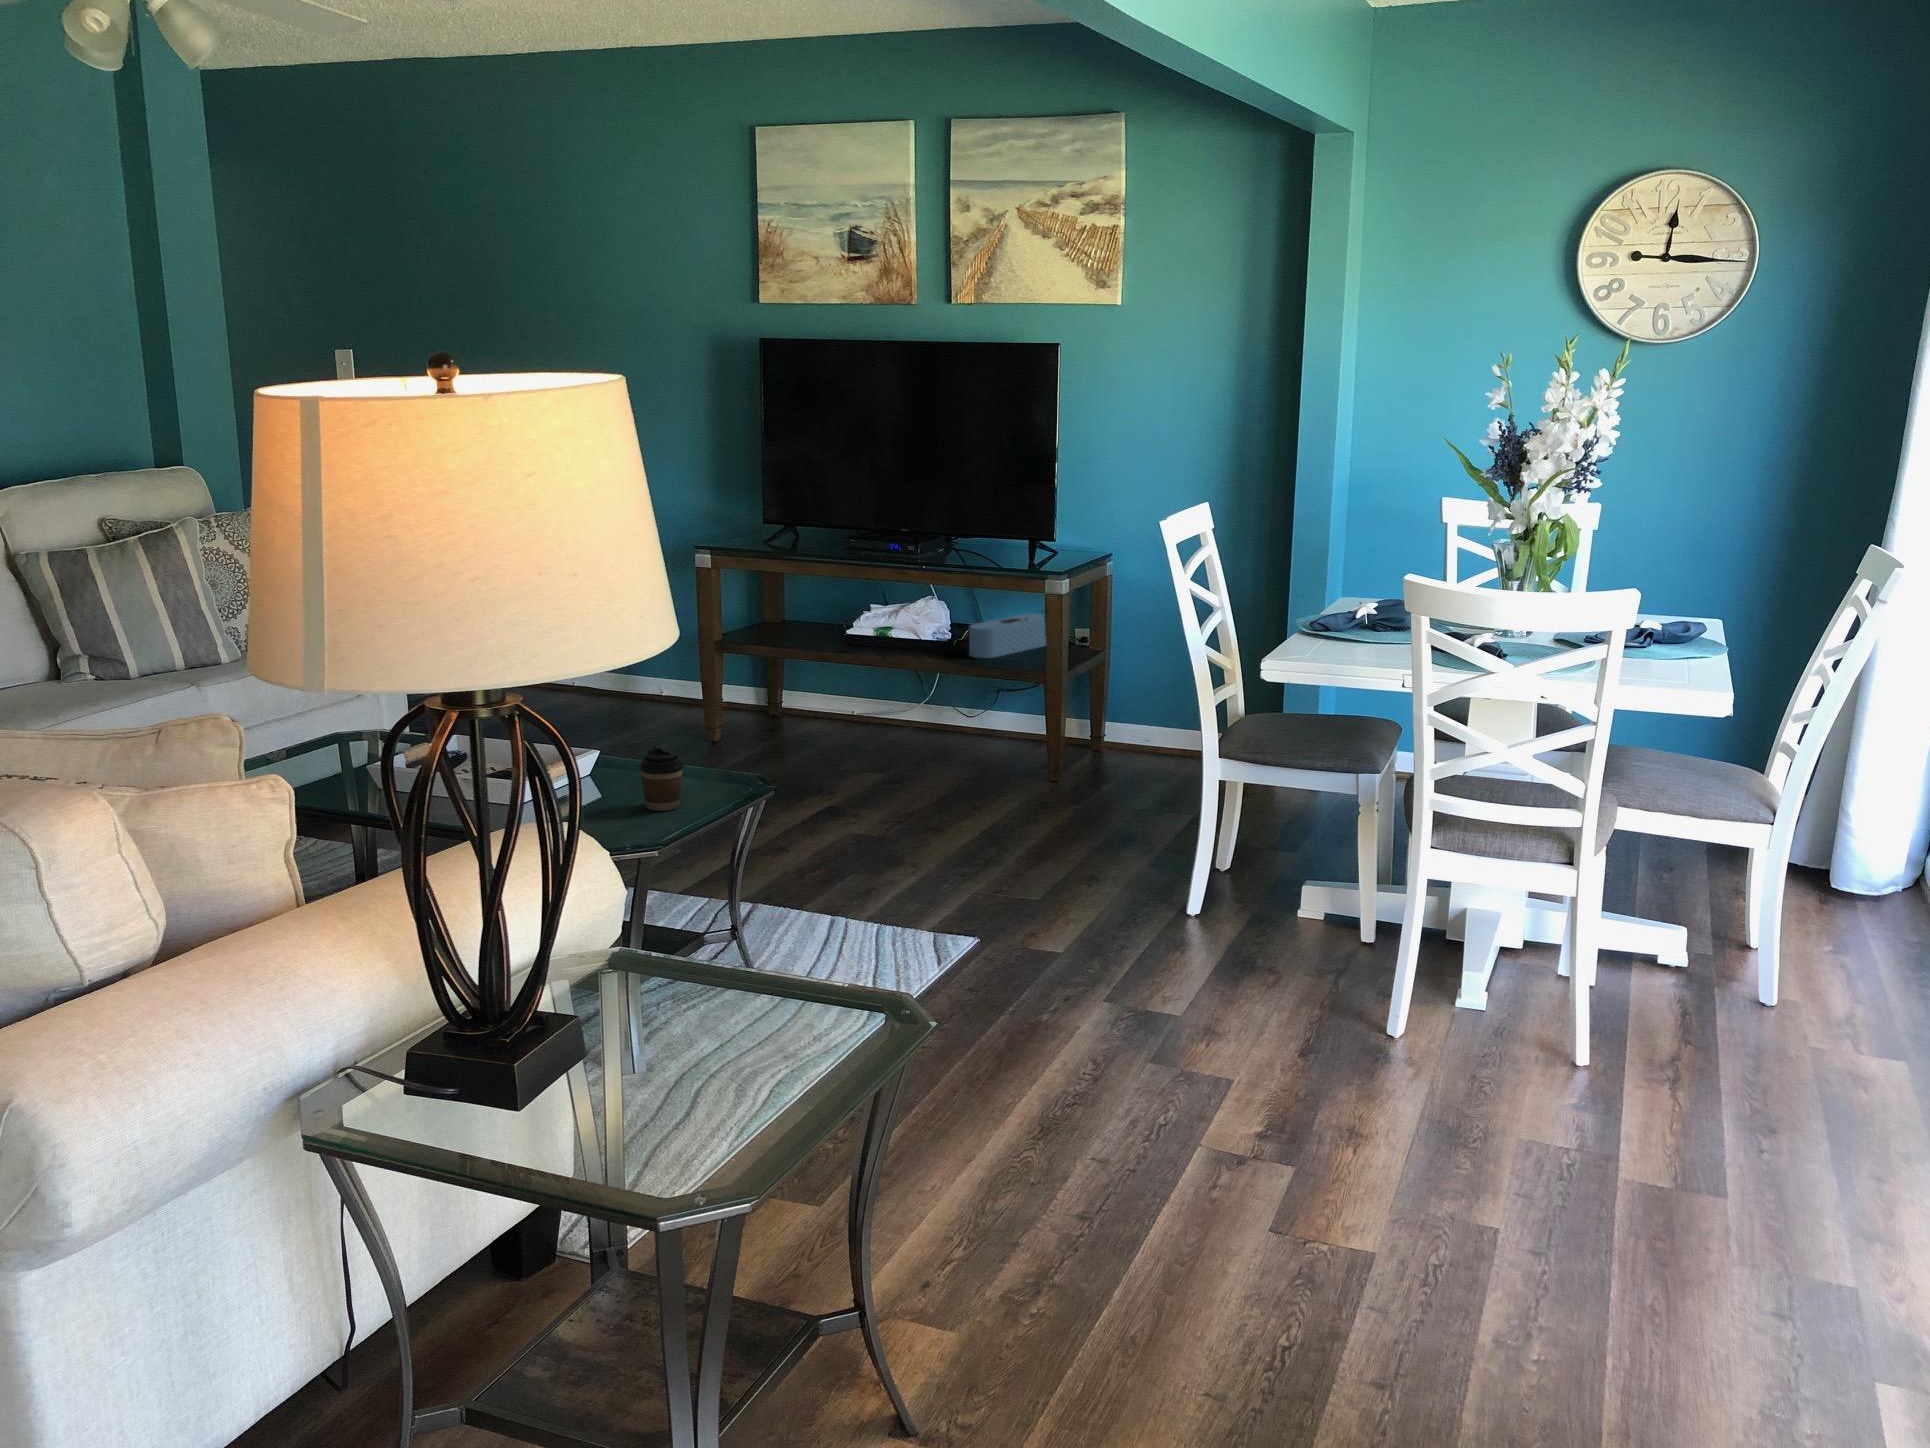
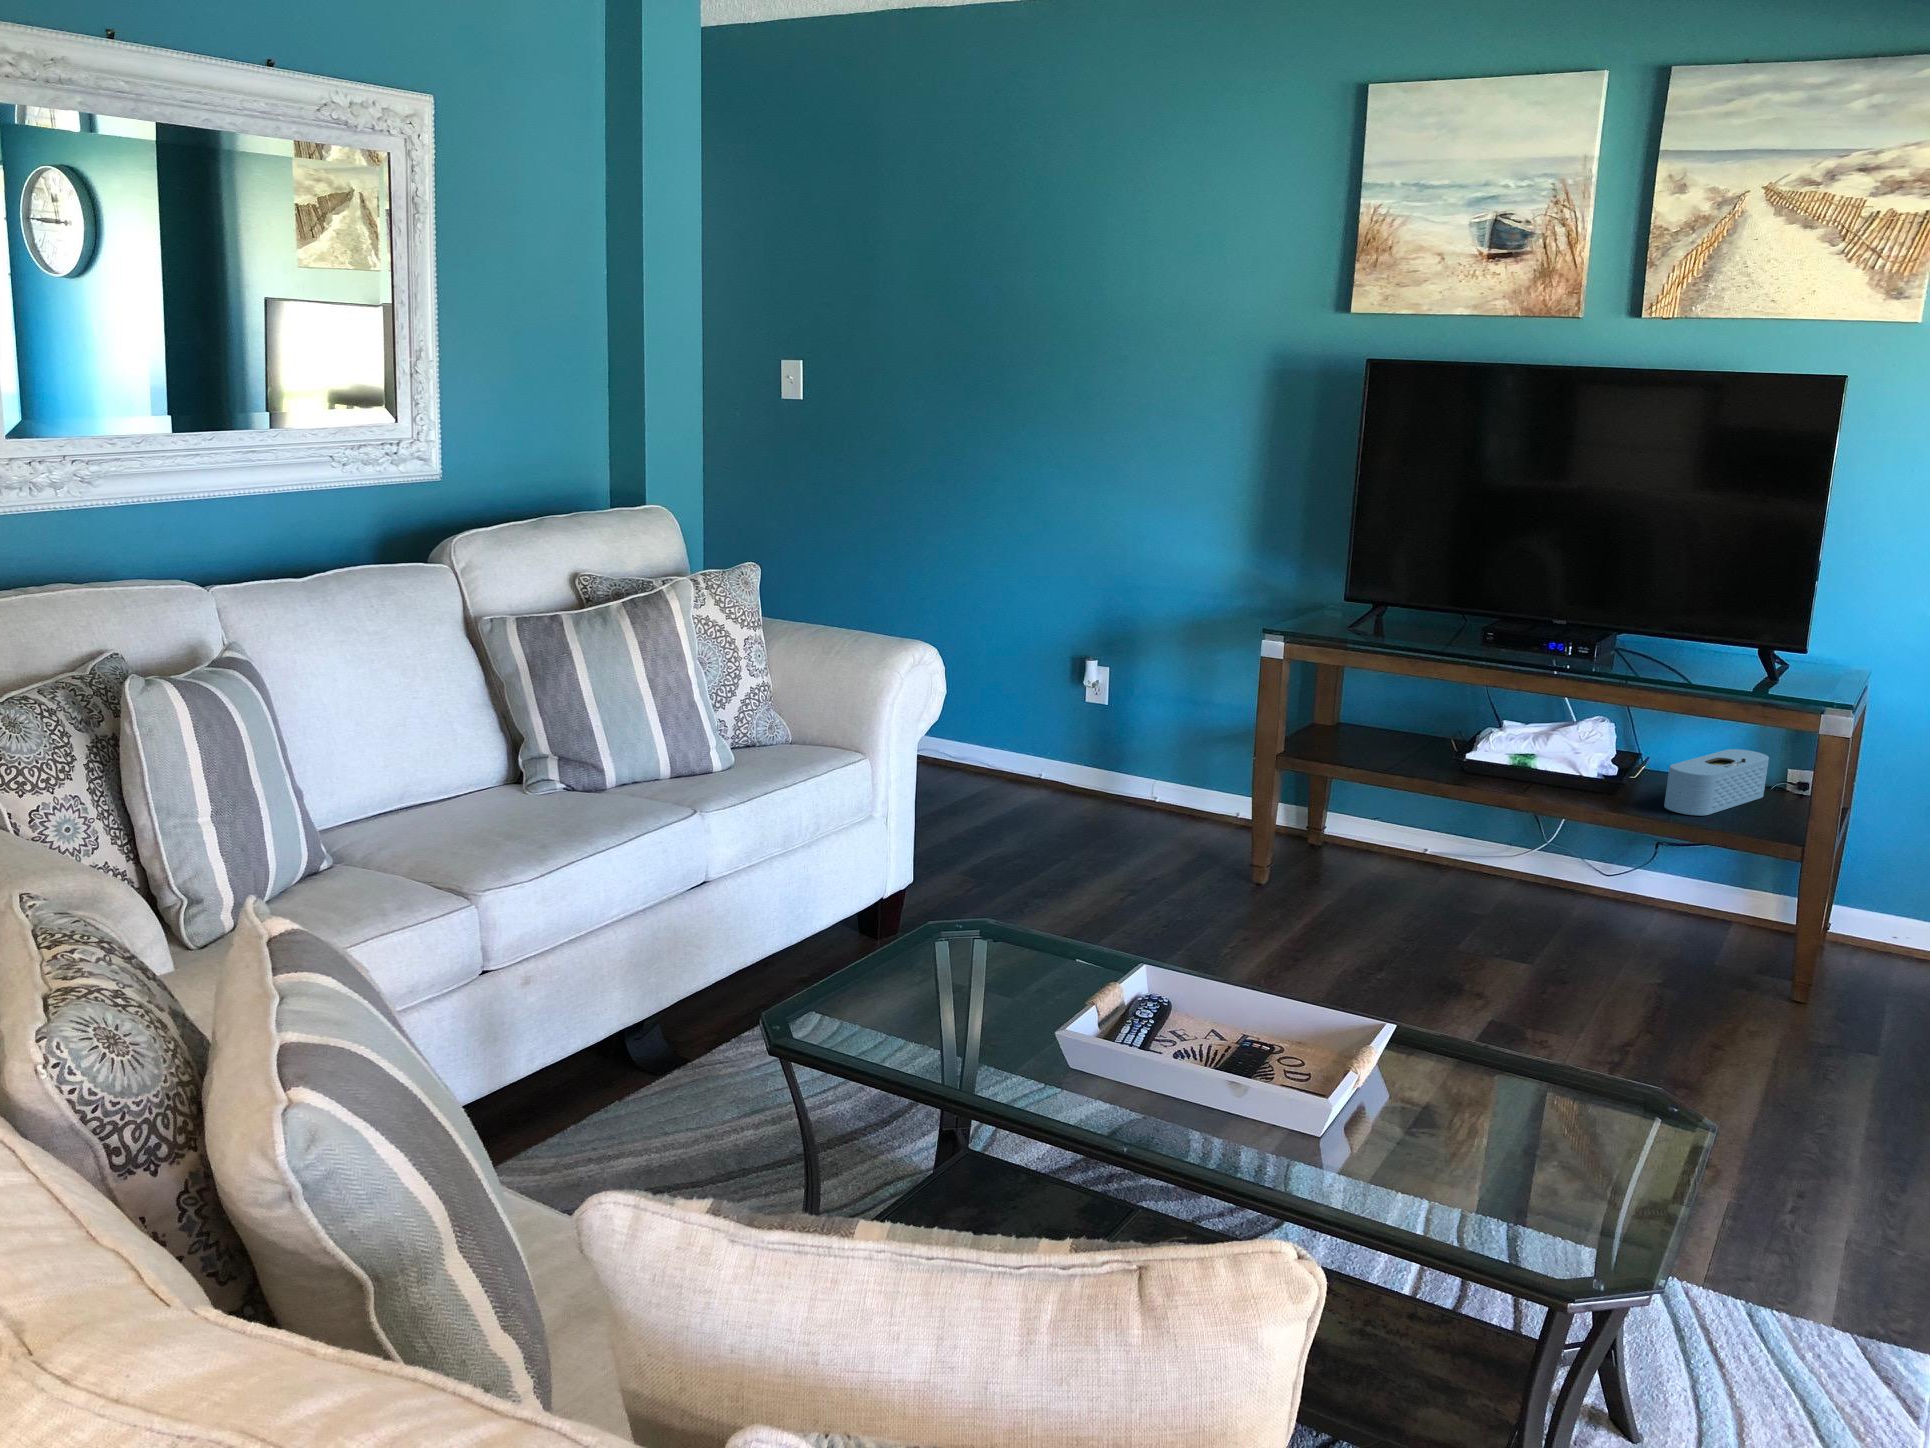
coffee cup: present [639,748,684,811] -> none [1478,1024,1555,1135]

